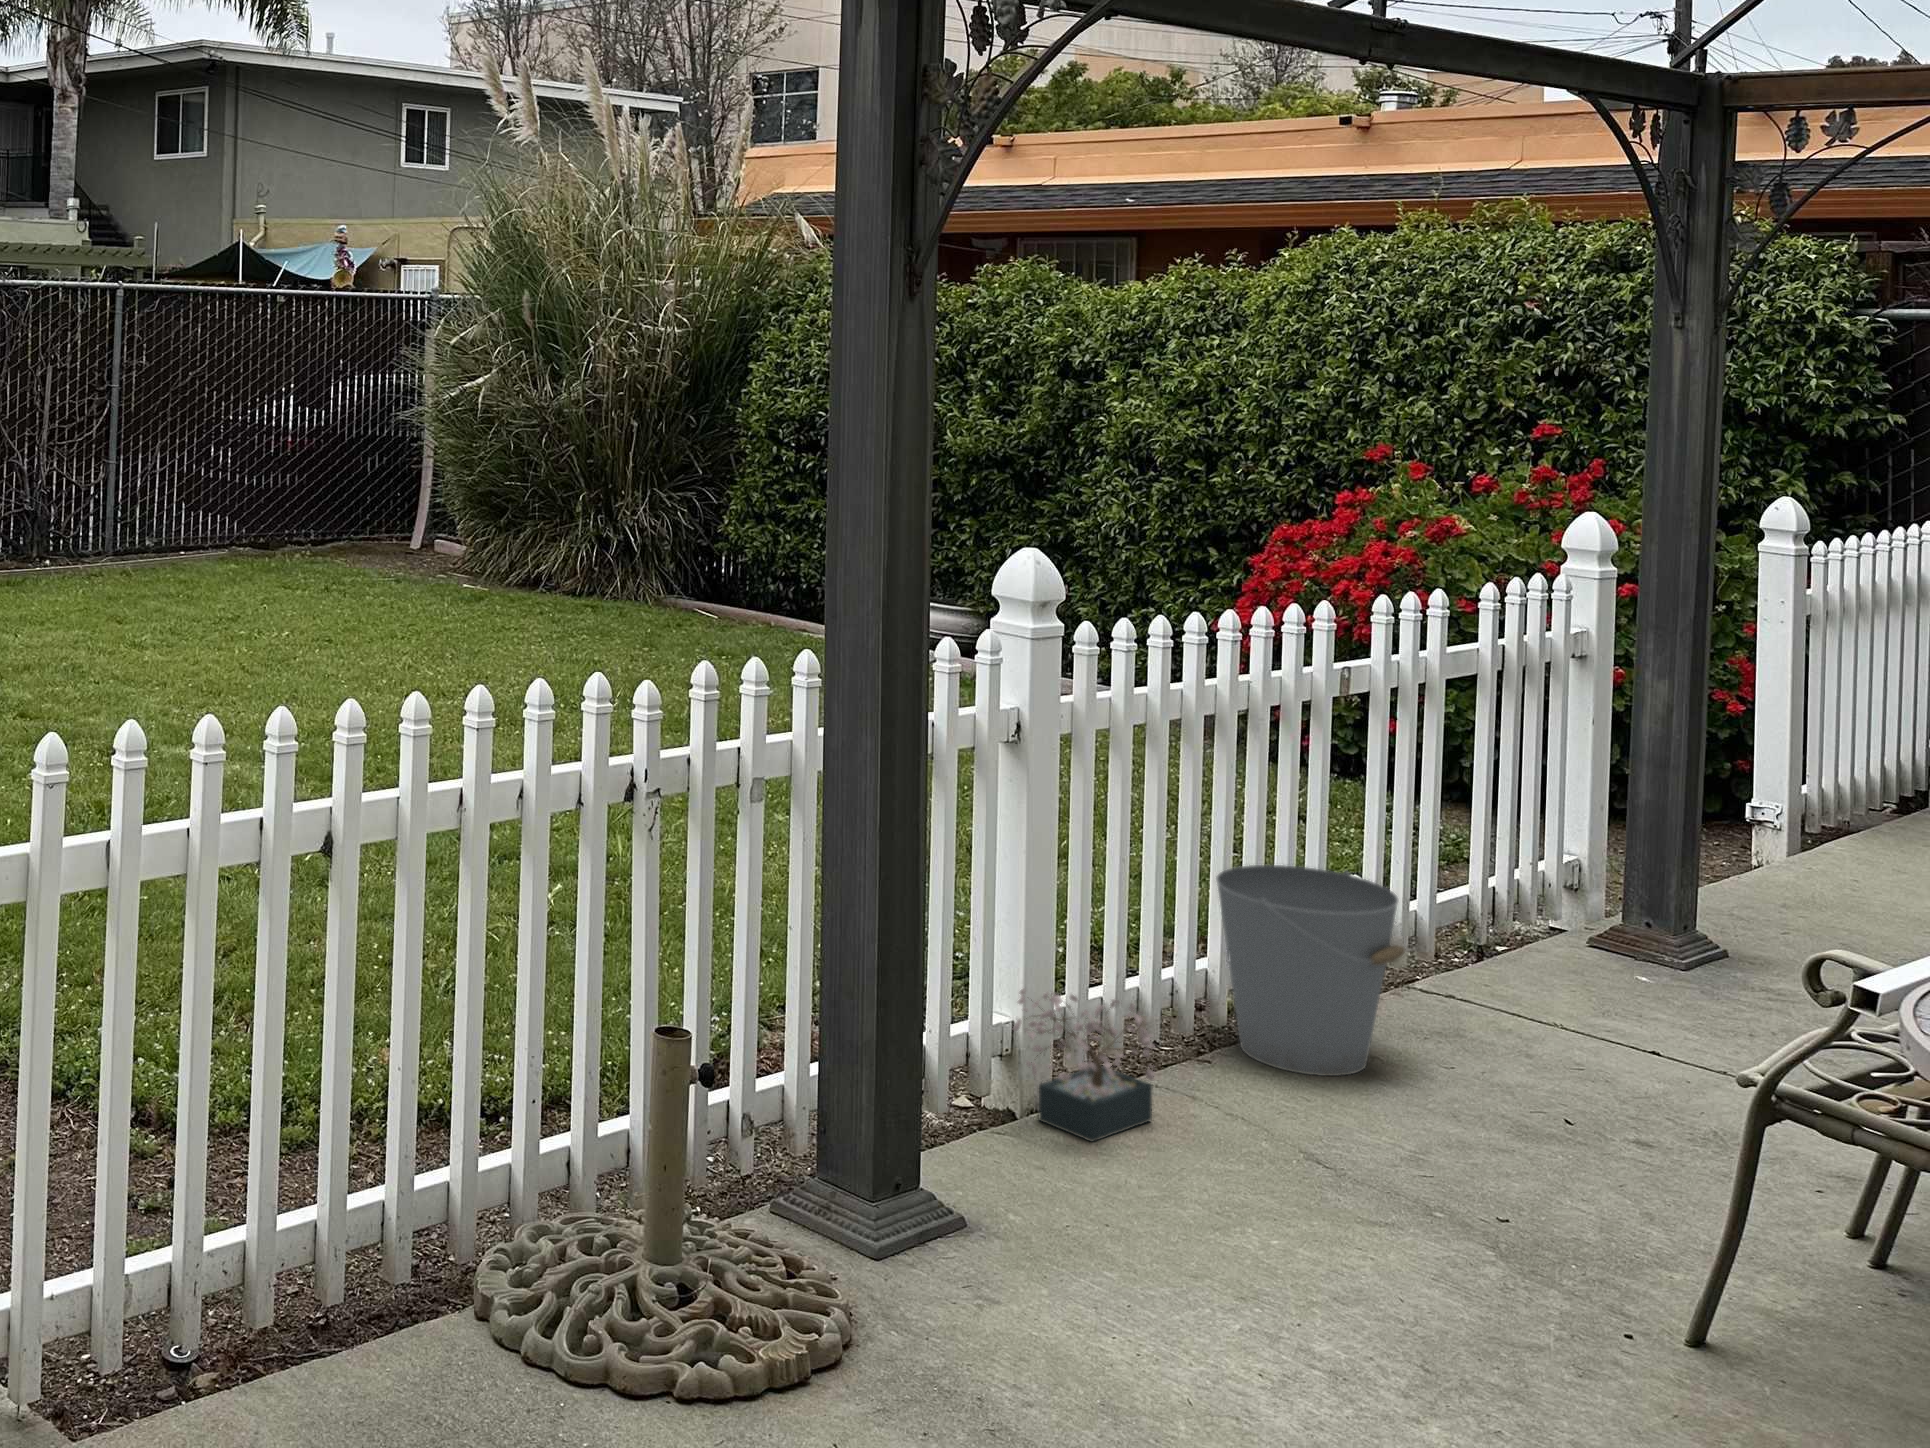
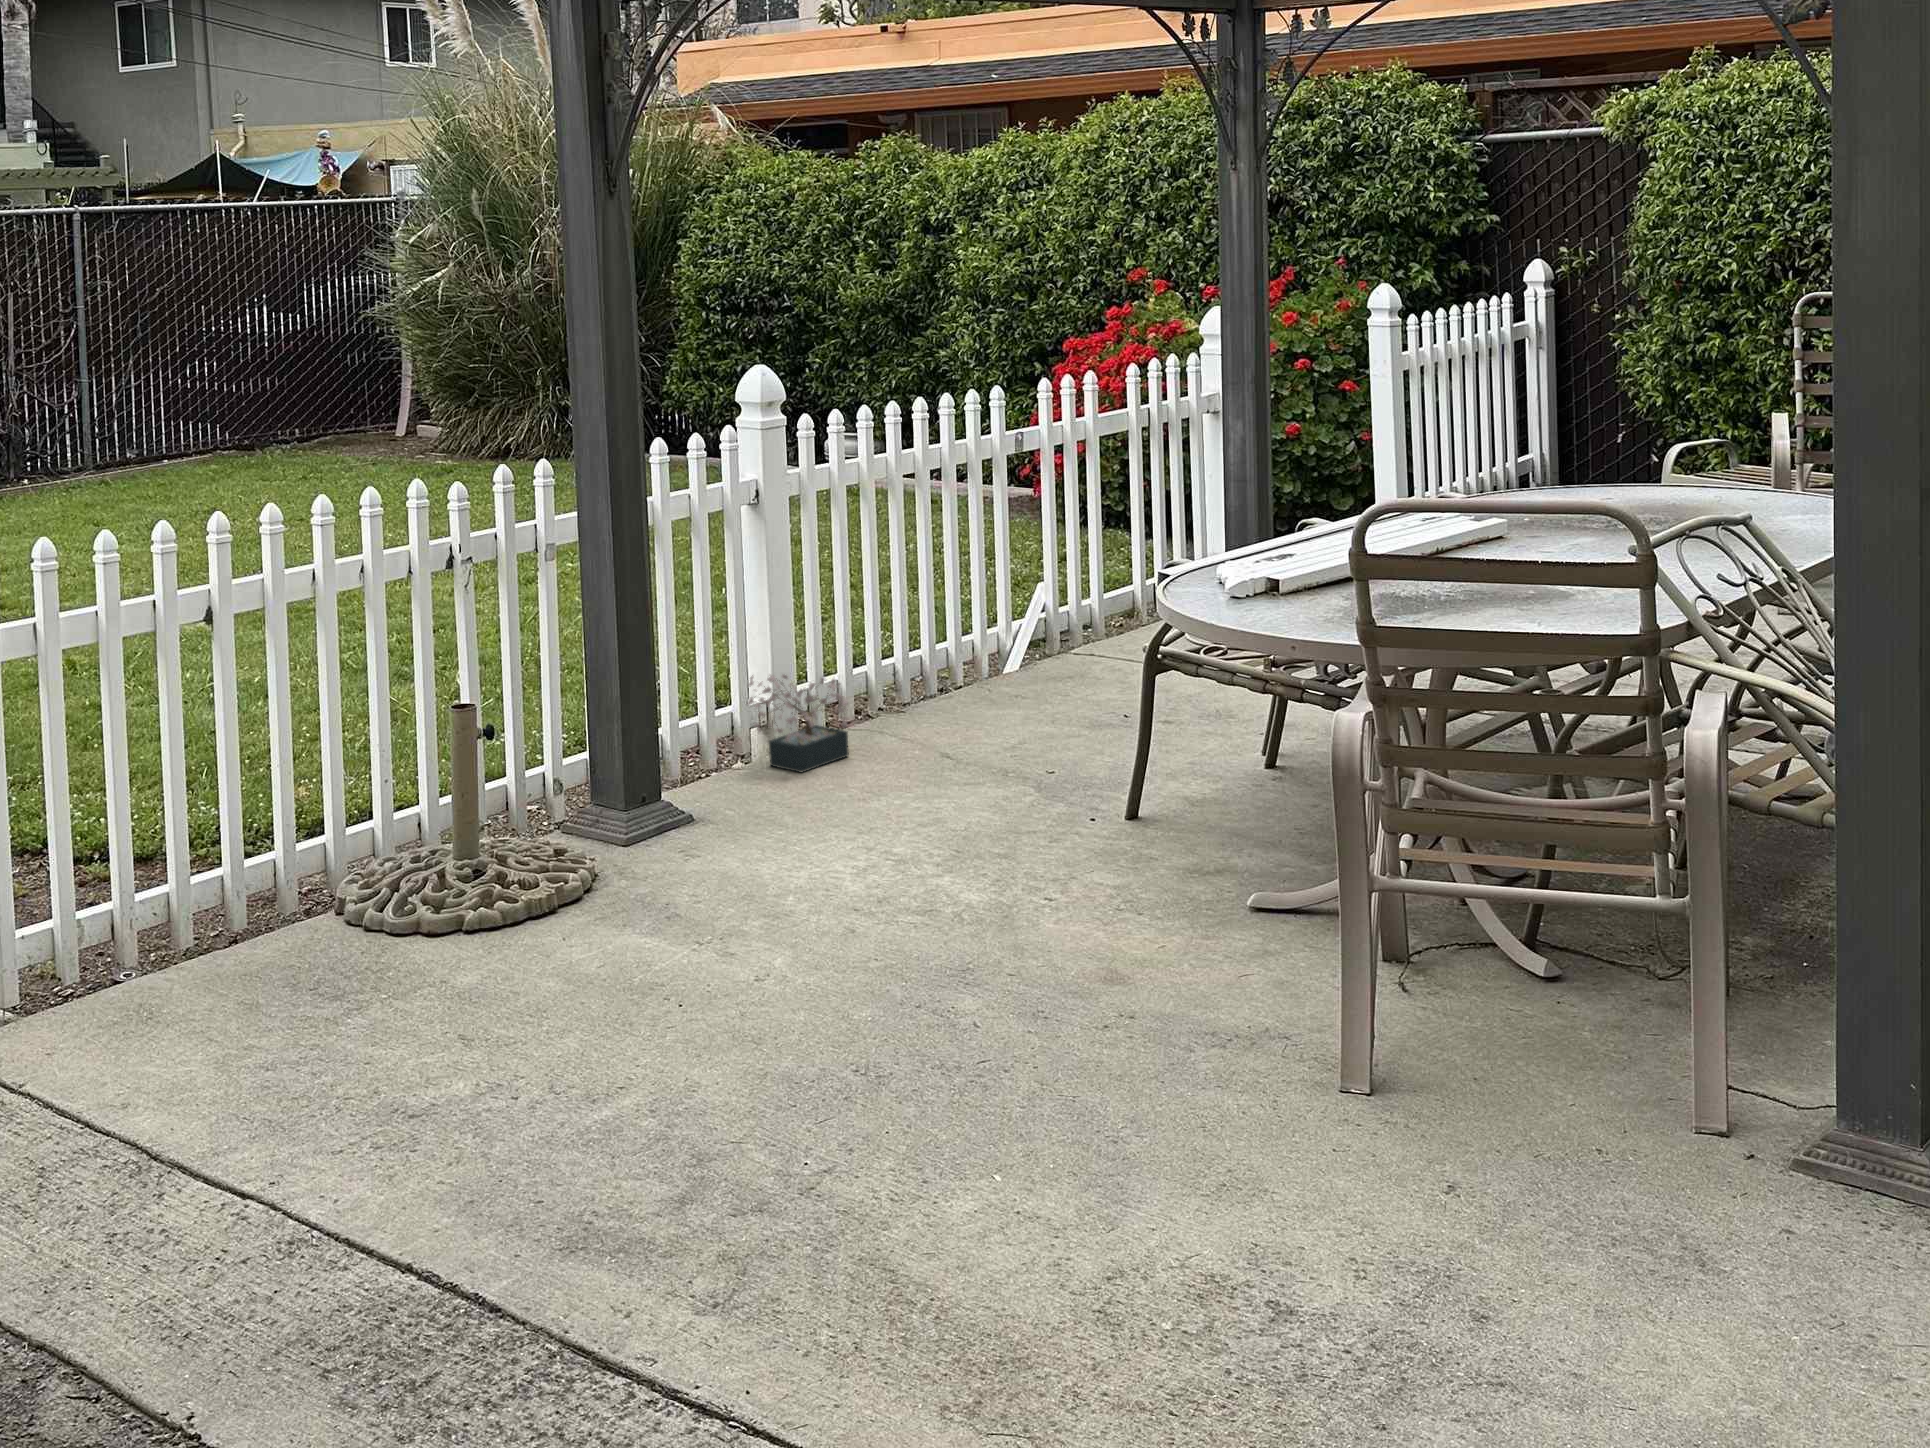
bucket: present [1216,865,1406,1076] -> none [909,577,1035,718]

